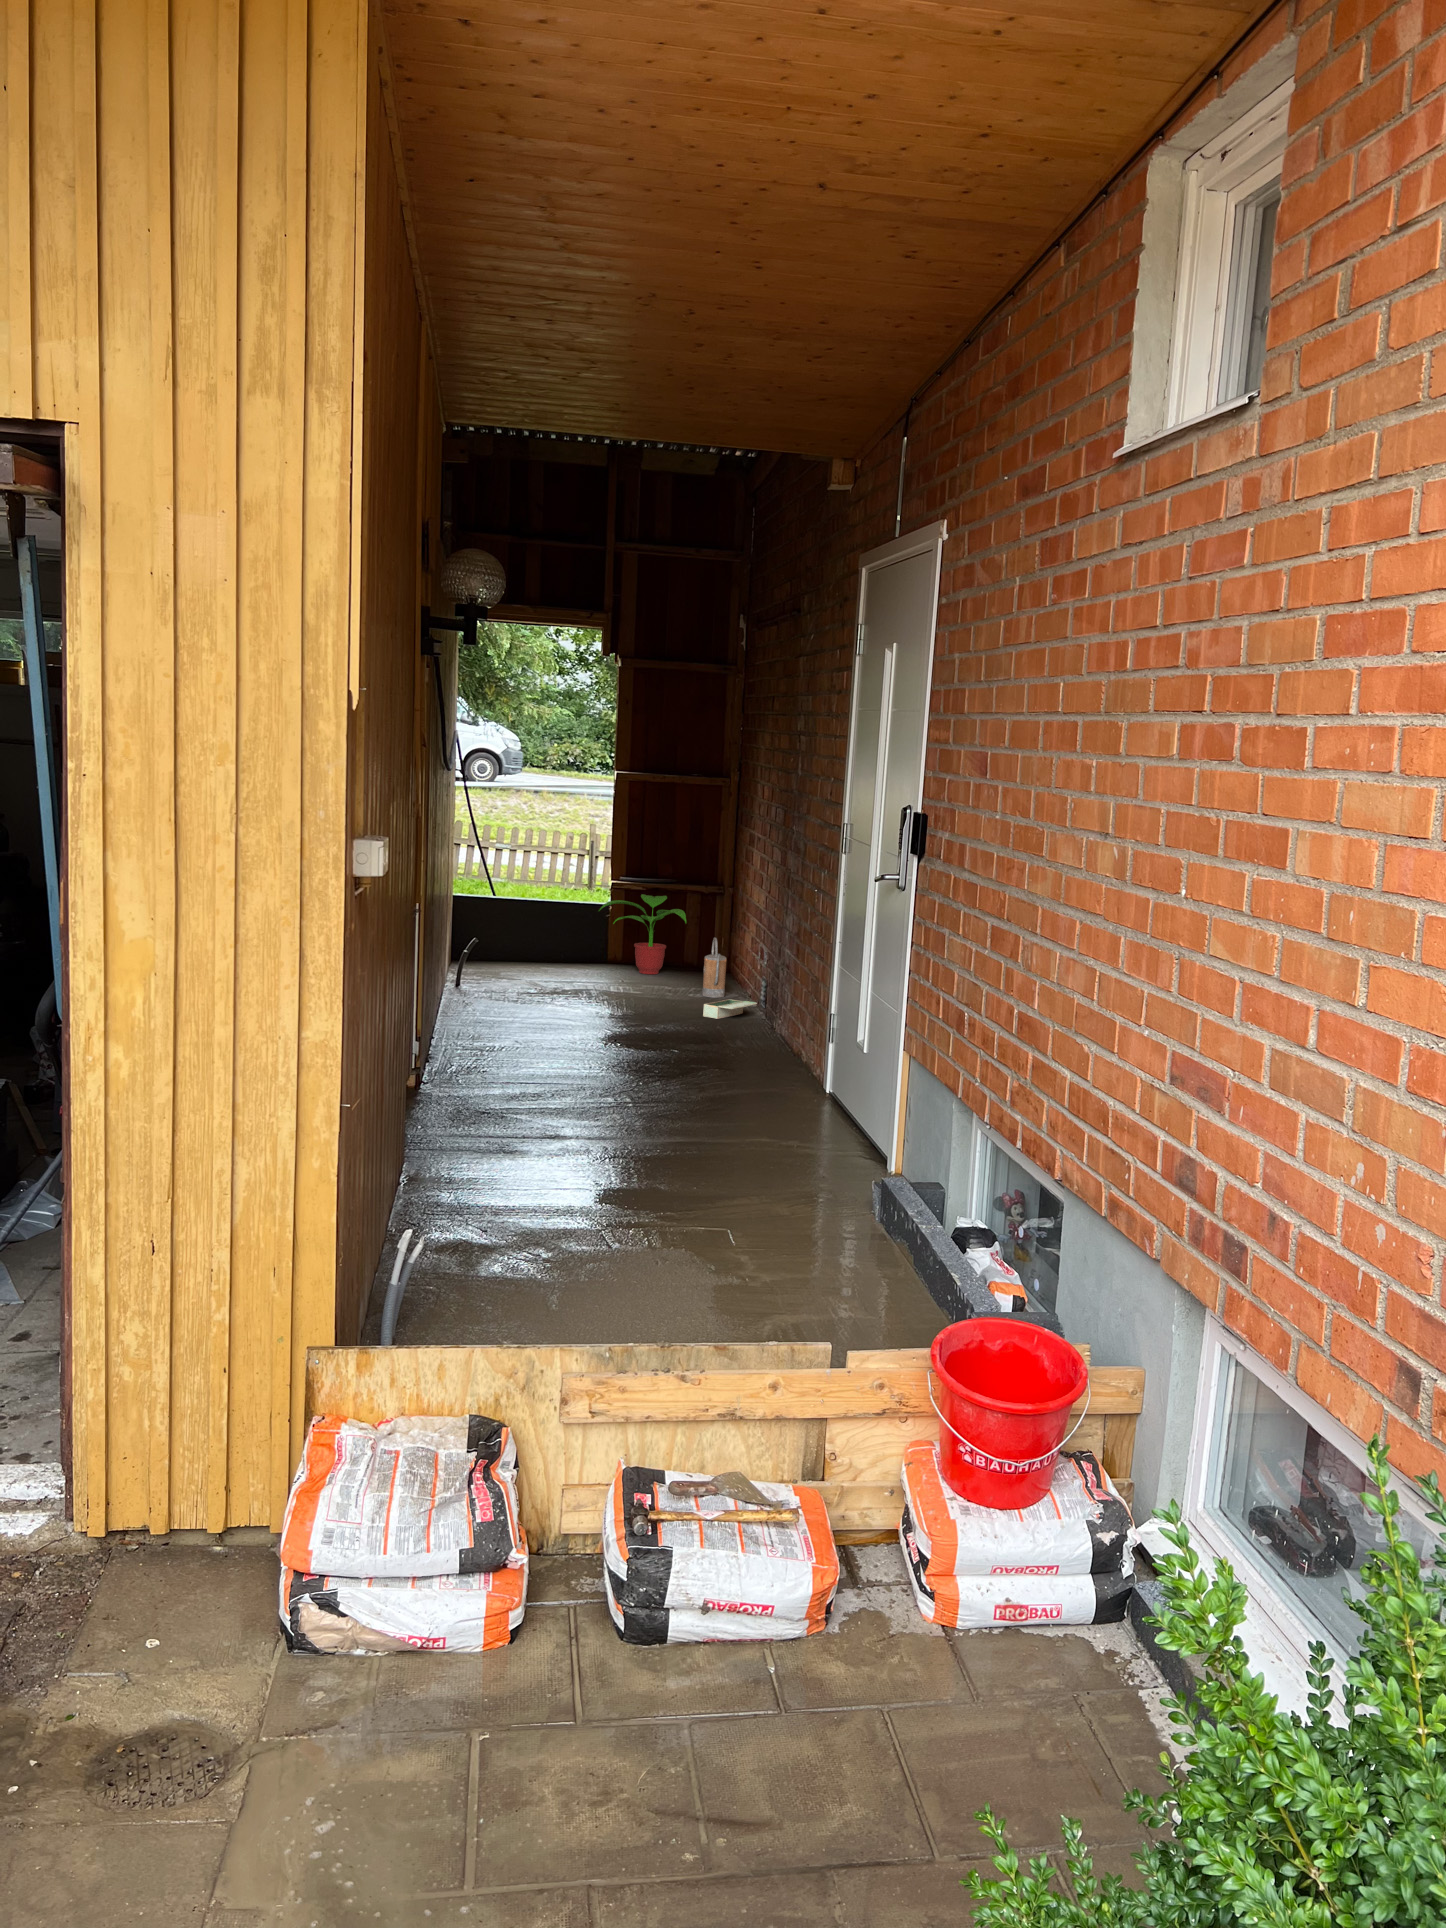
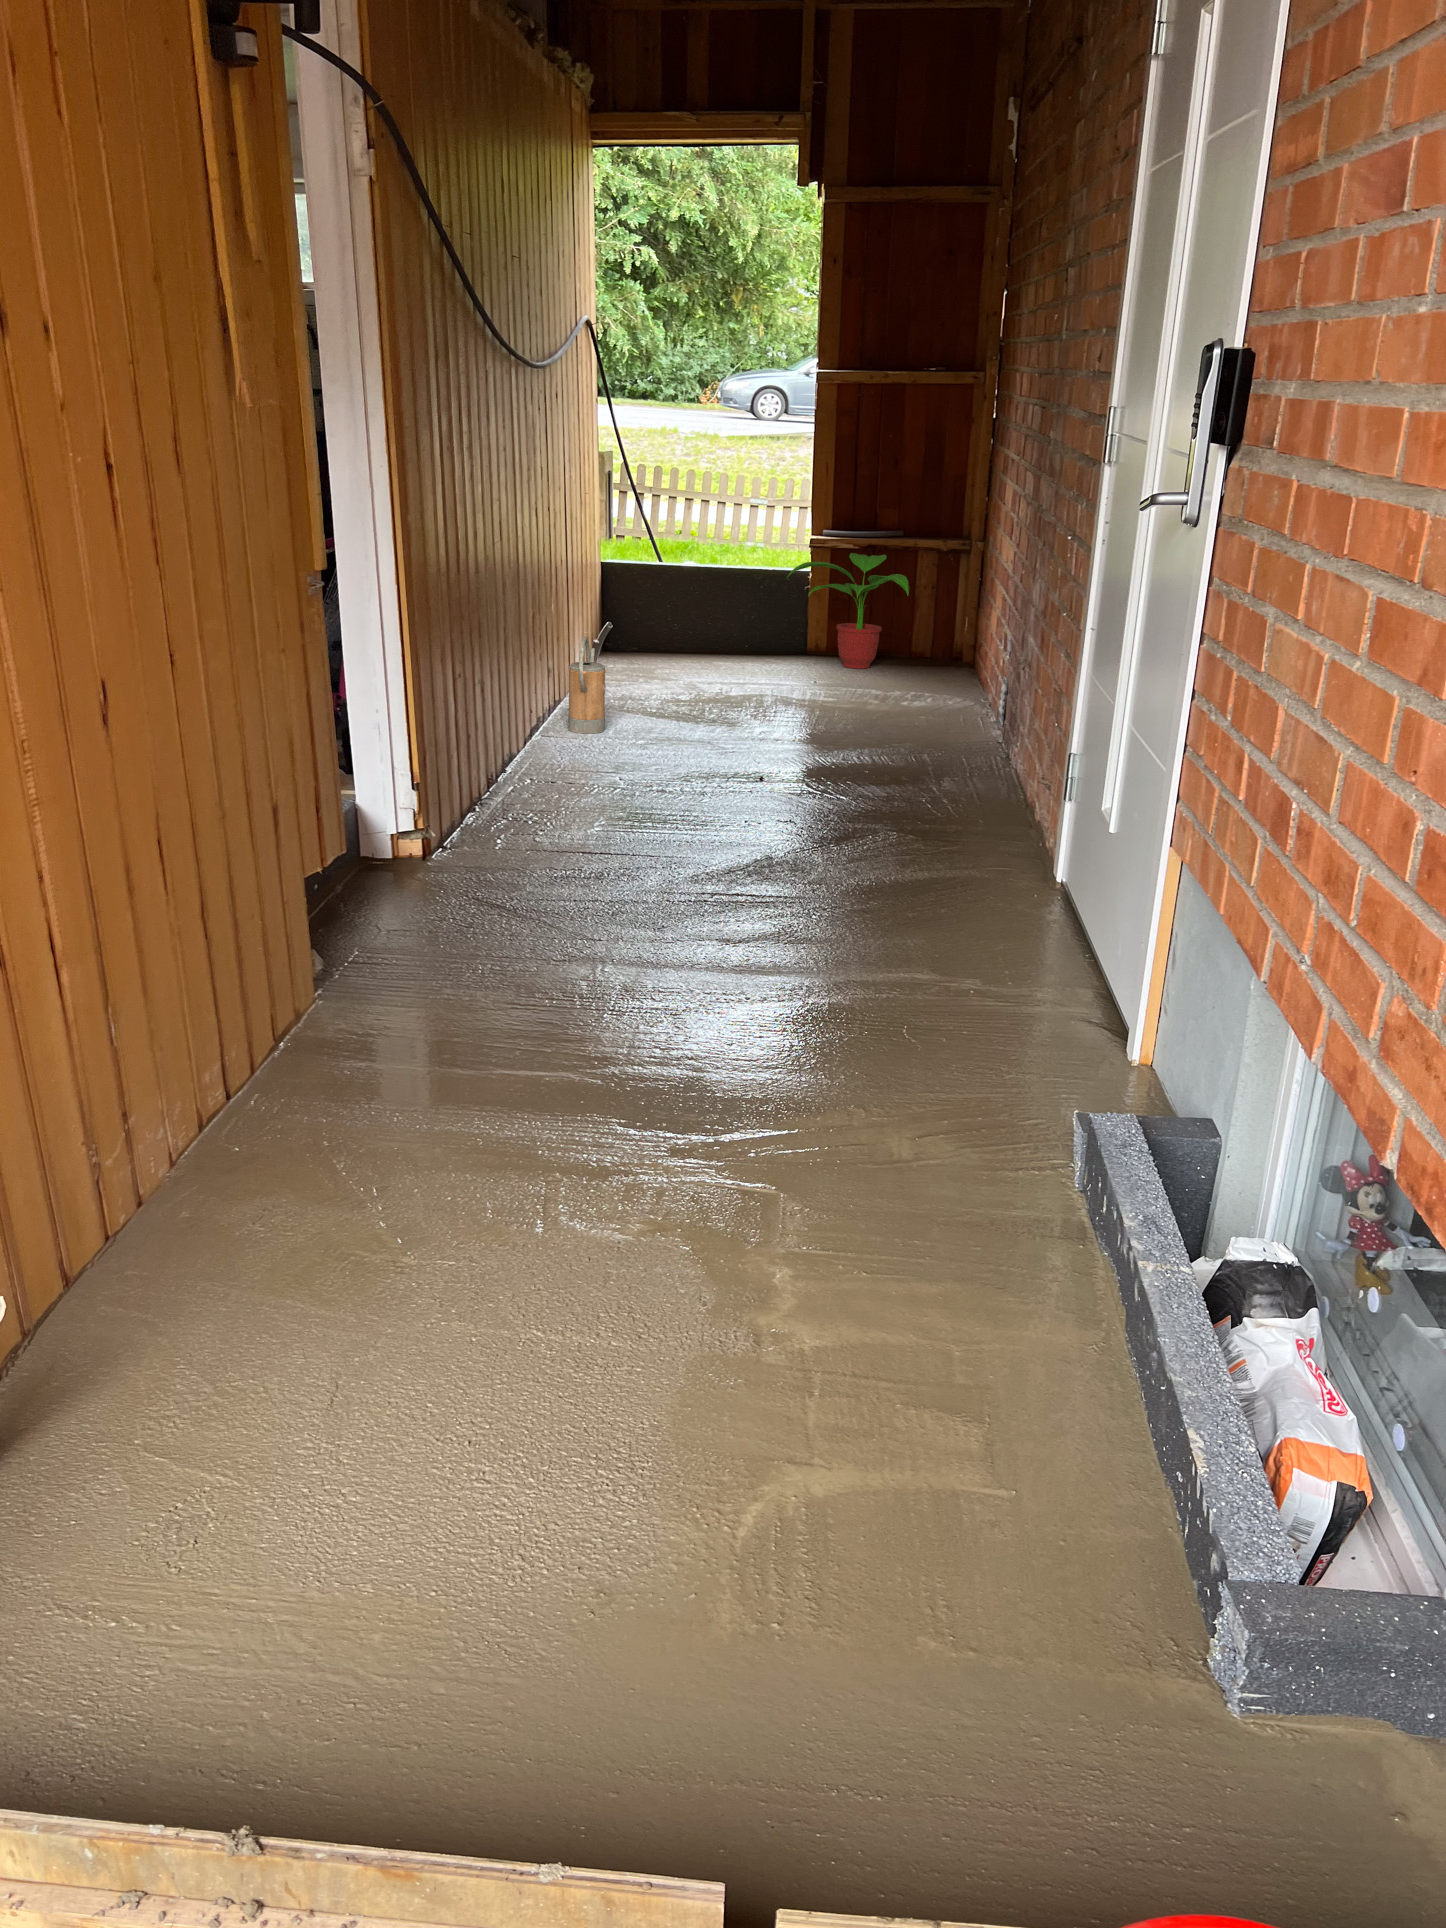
watering can: present [702,938,727,997] -> present [568,637,606,733]
toolbox: present [703,999,757,1019] -> none [908,710,991,740]

